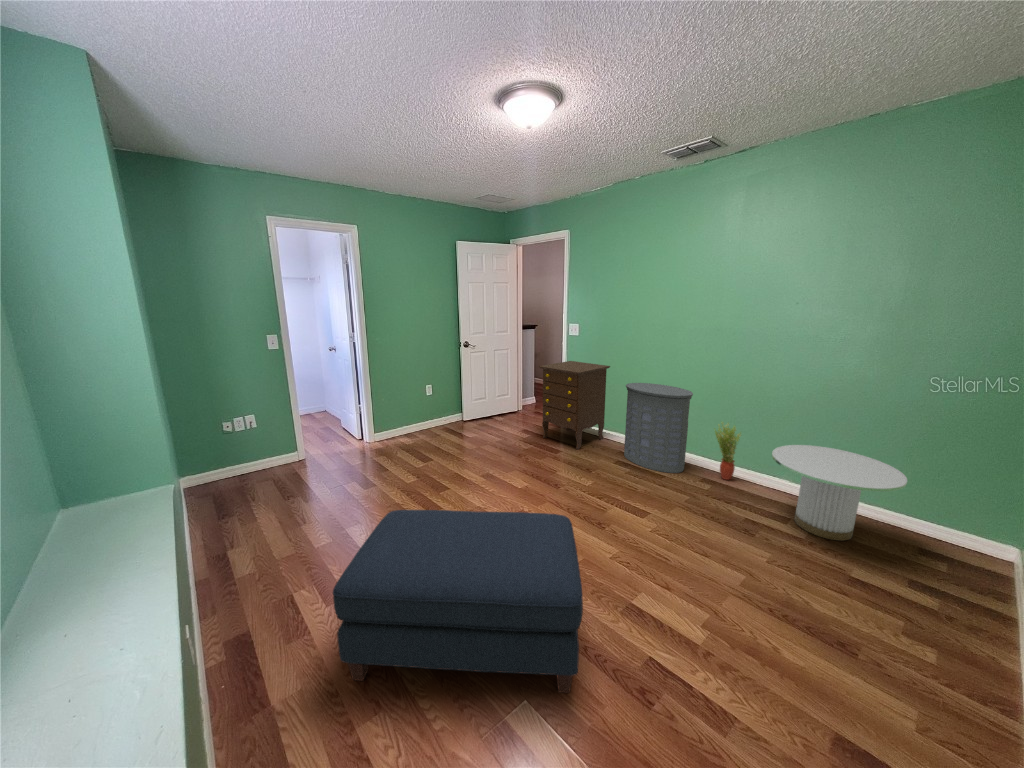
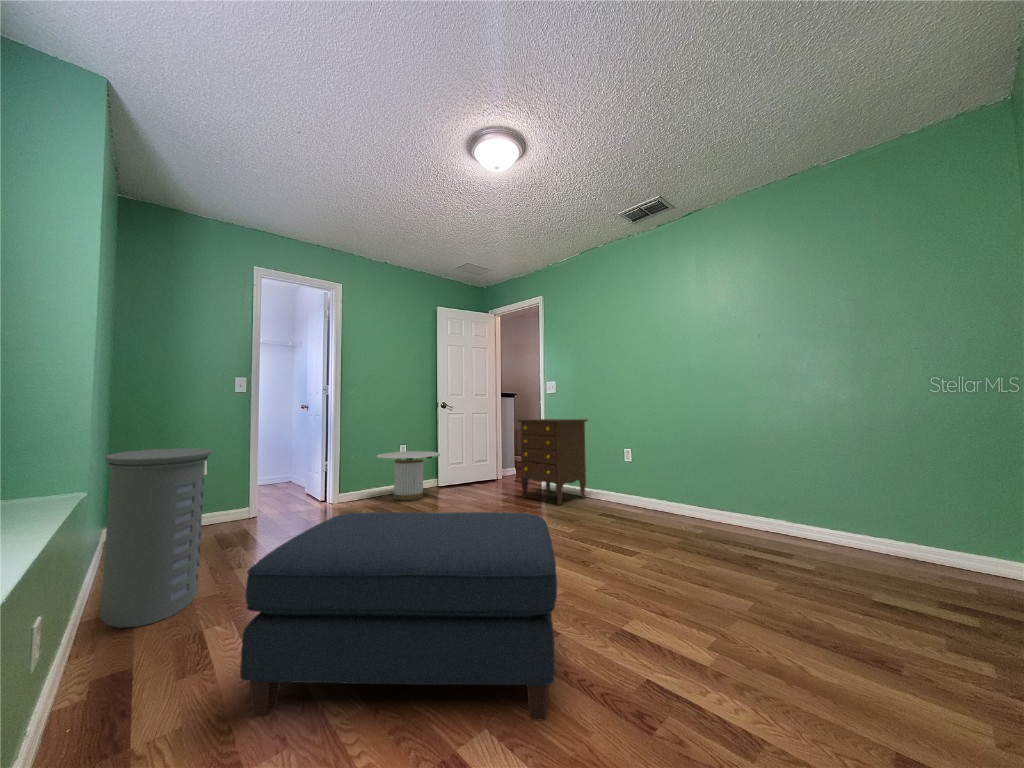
laundry hamper: present [624,383,693,473] -> present [100,448,211,628]
potted plant: present [715,423,741,480] -> none [696,461,726,526]
side table: present [772,445,907,540] -> present [377,451,440,501]

